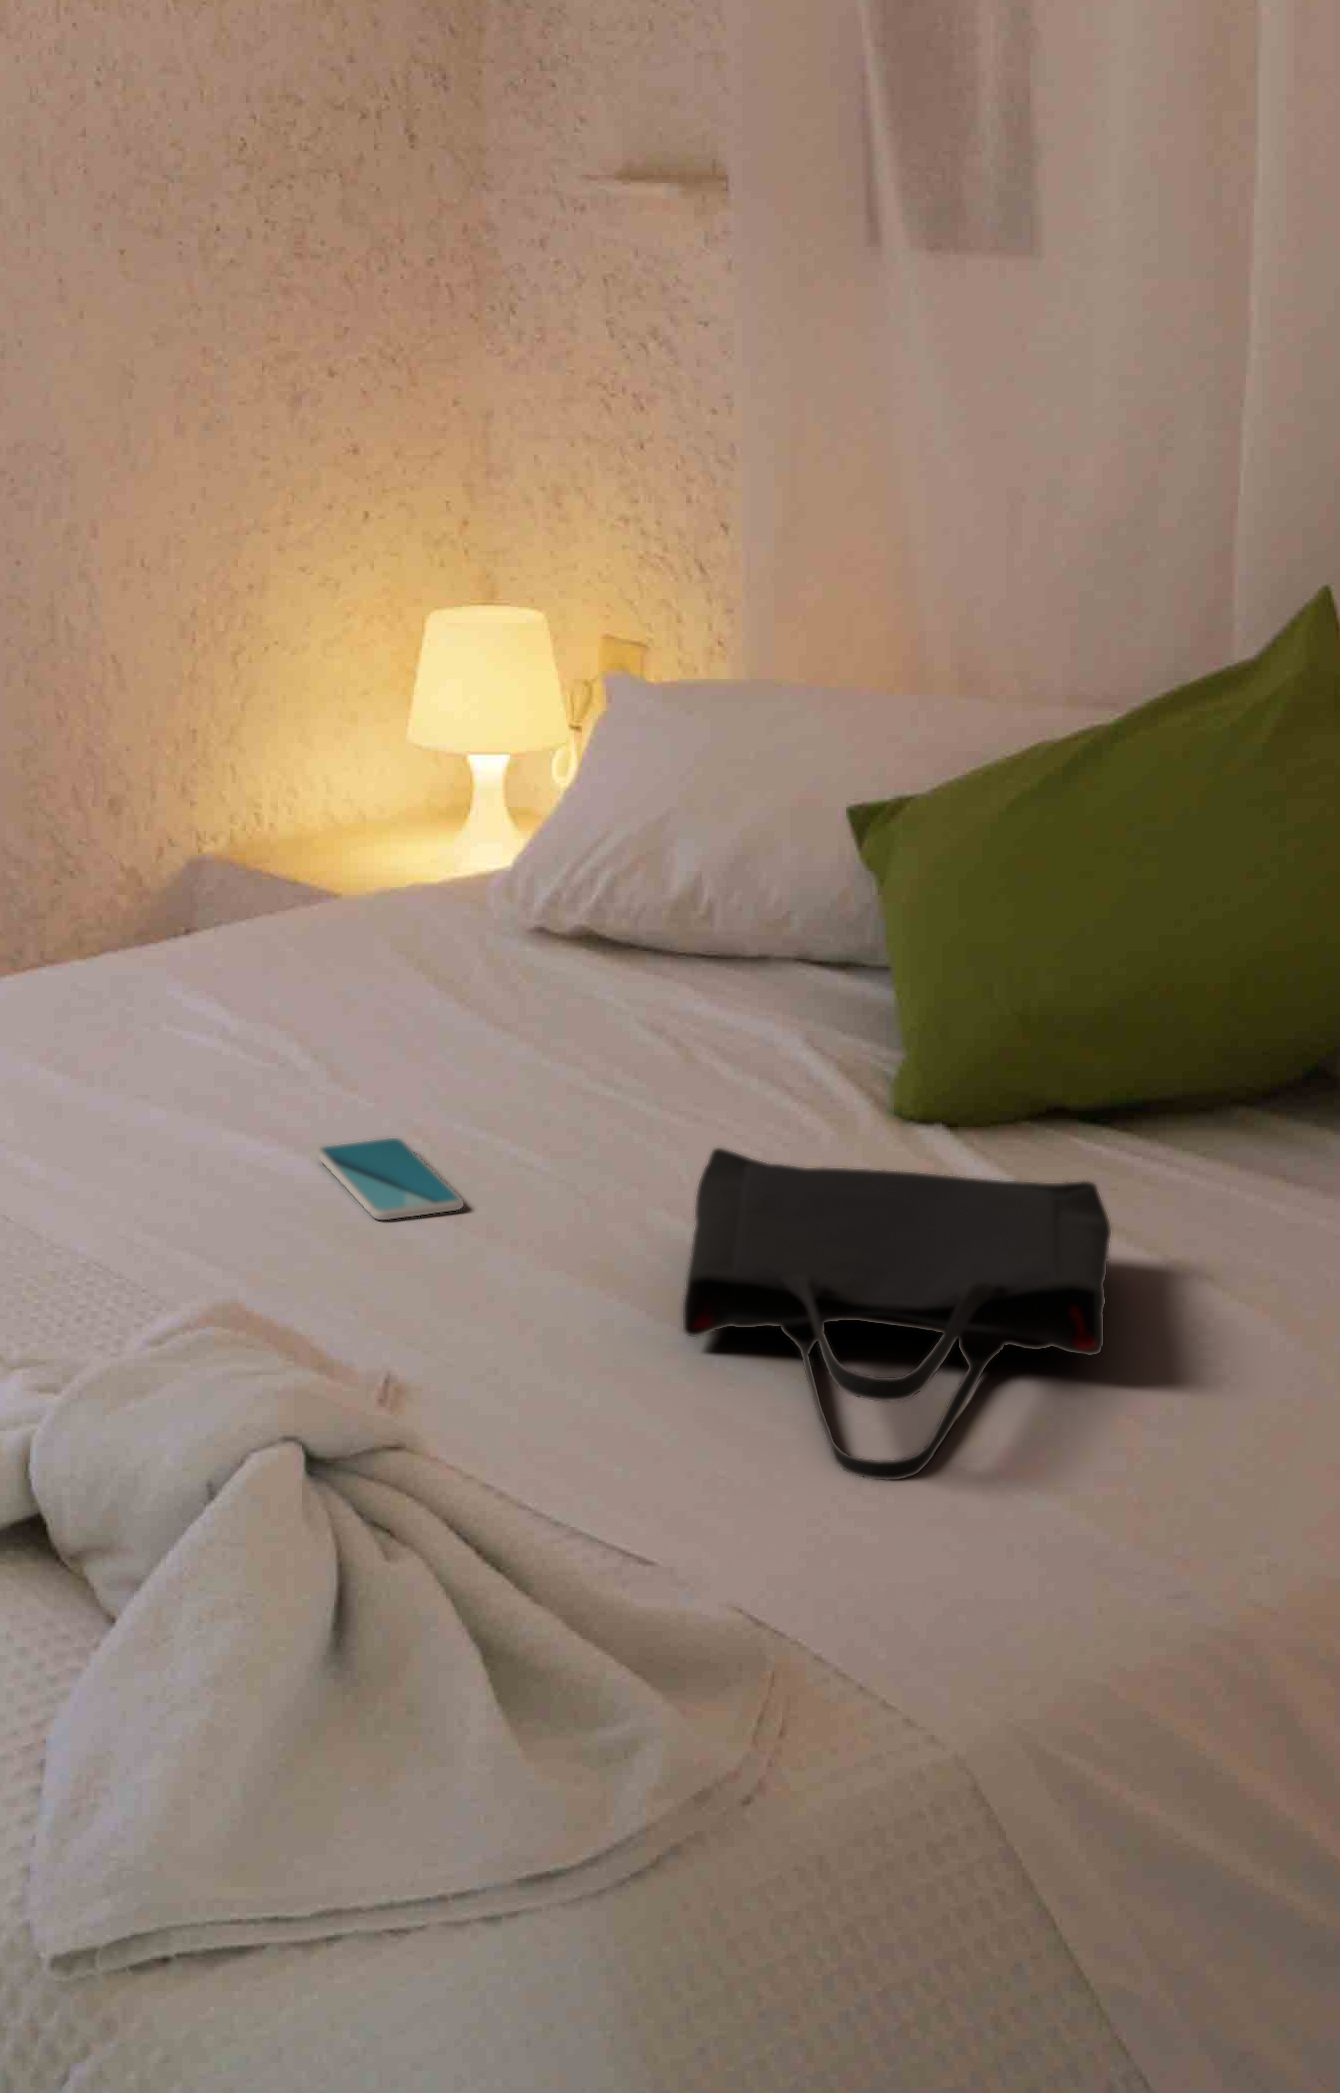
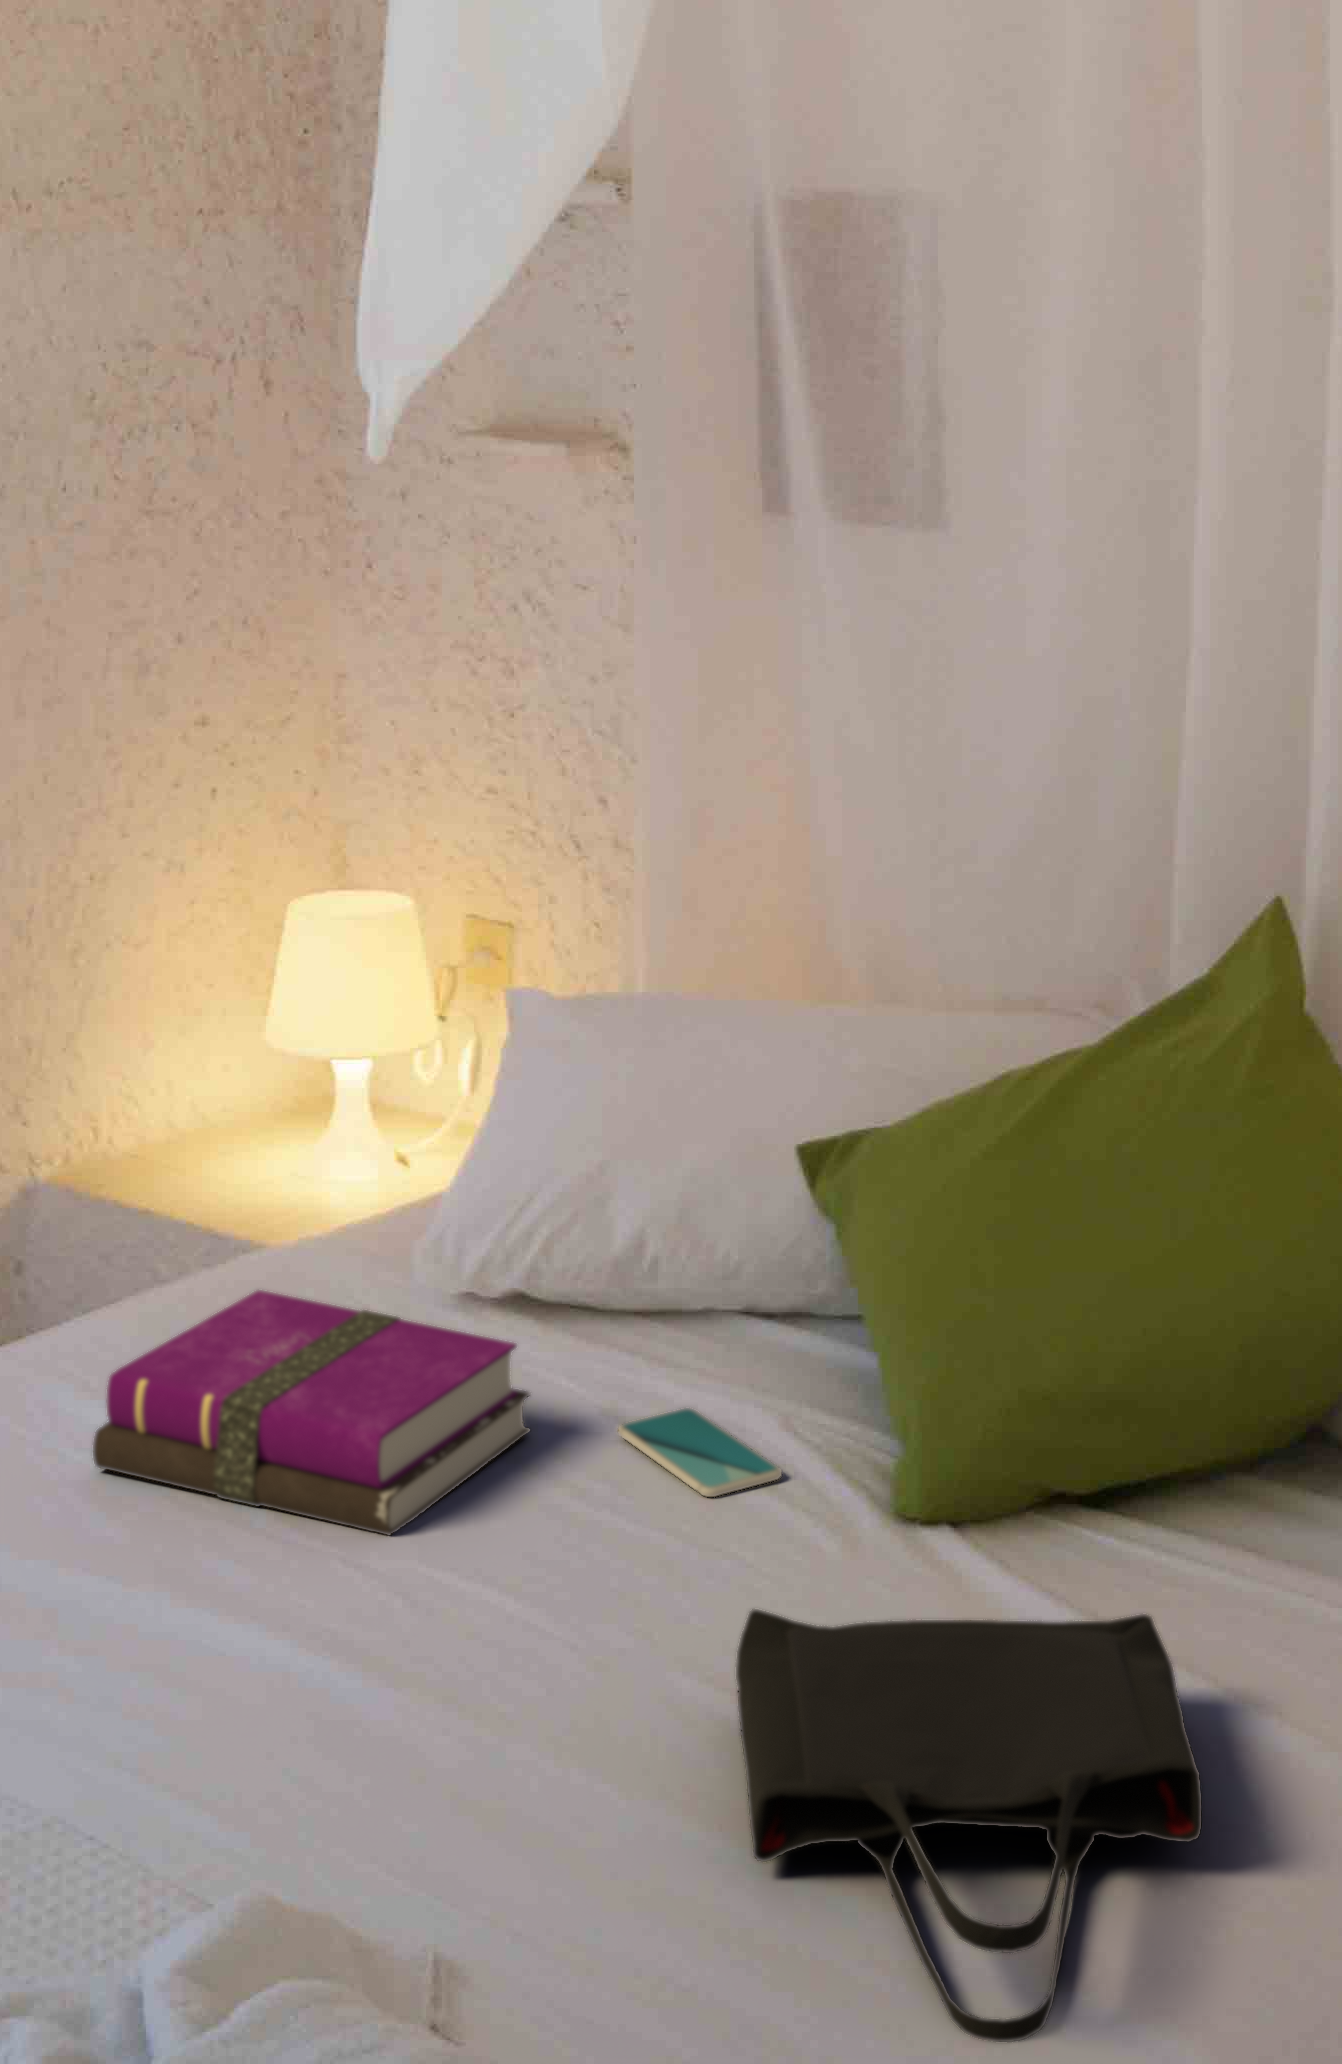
notebook: none [178,900,572,1096] -> present [93,1290,530,1535]
smartphone: present [317,1138,464,1220] -> present [618,1408,782,1497]

